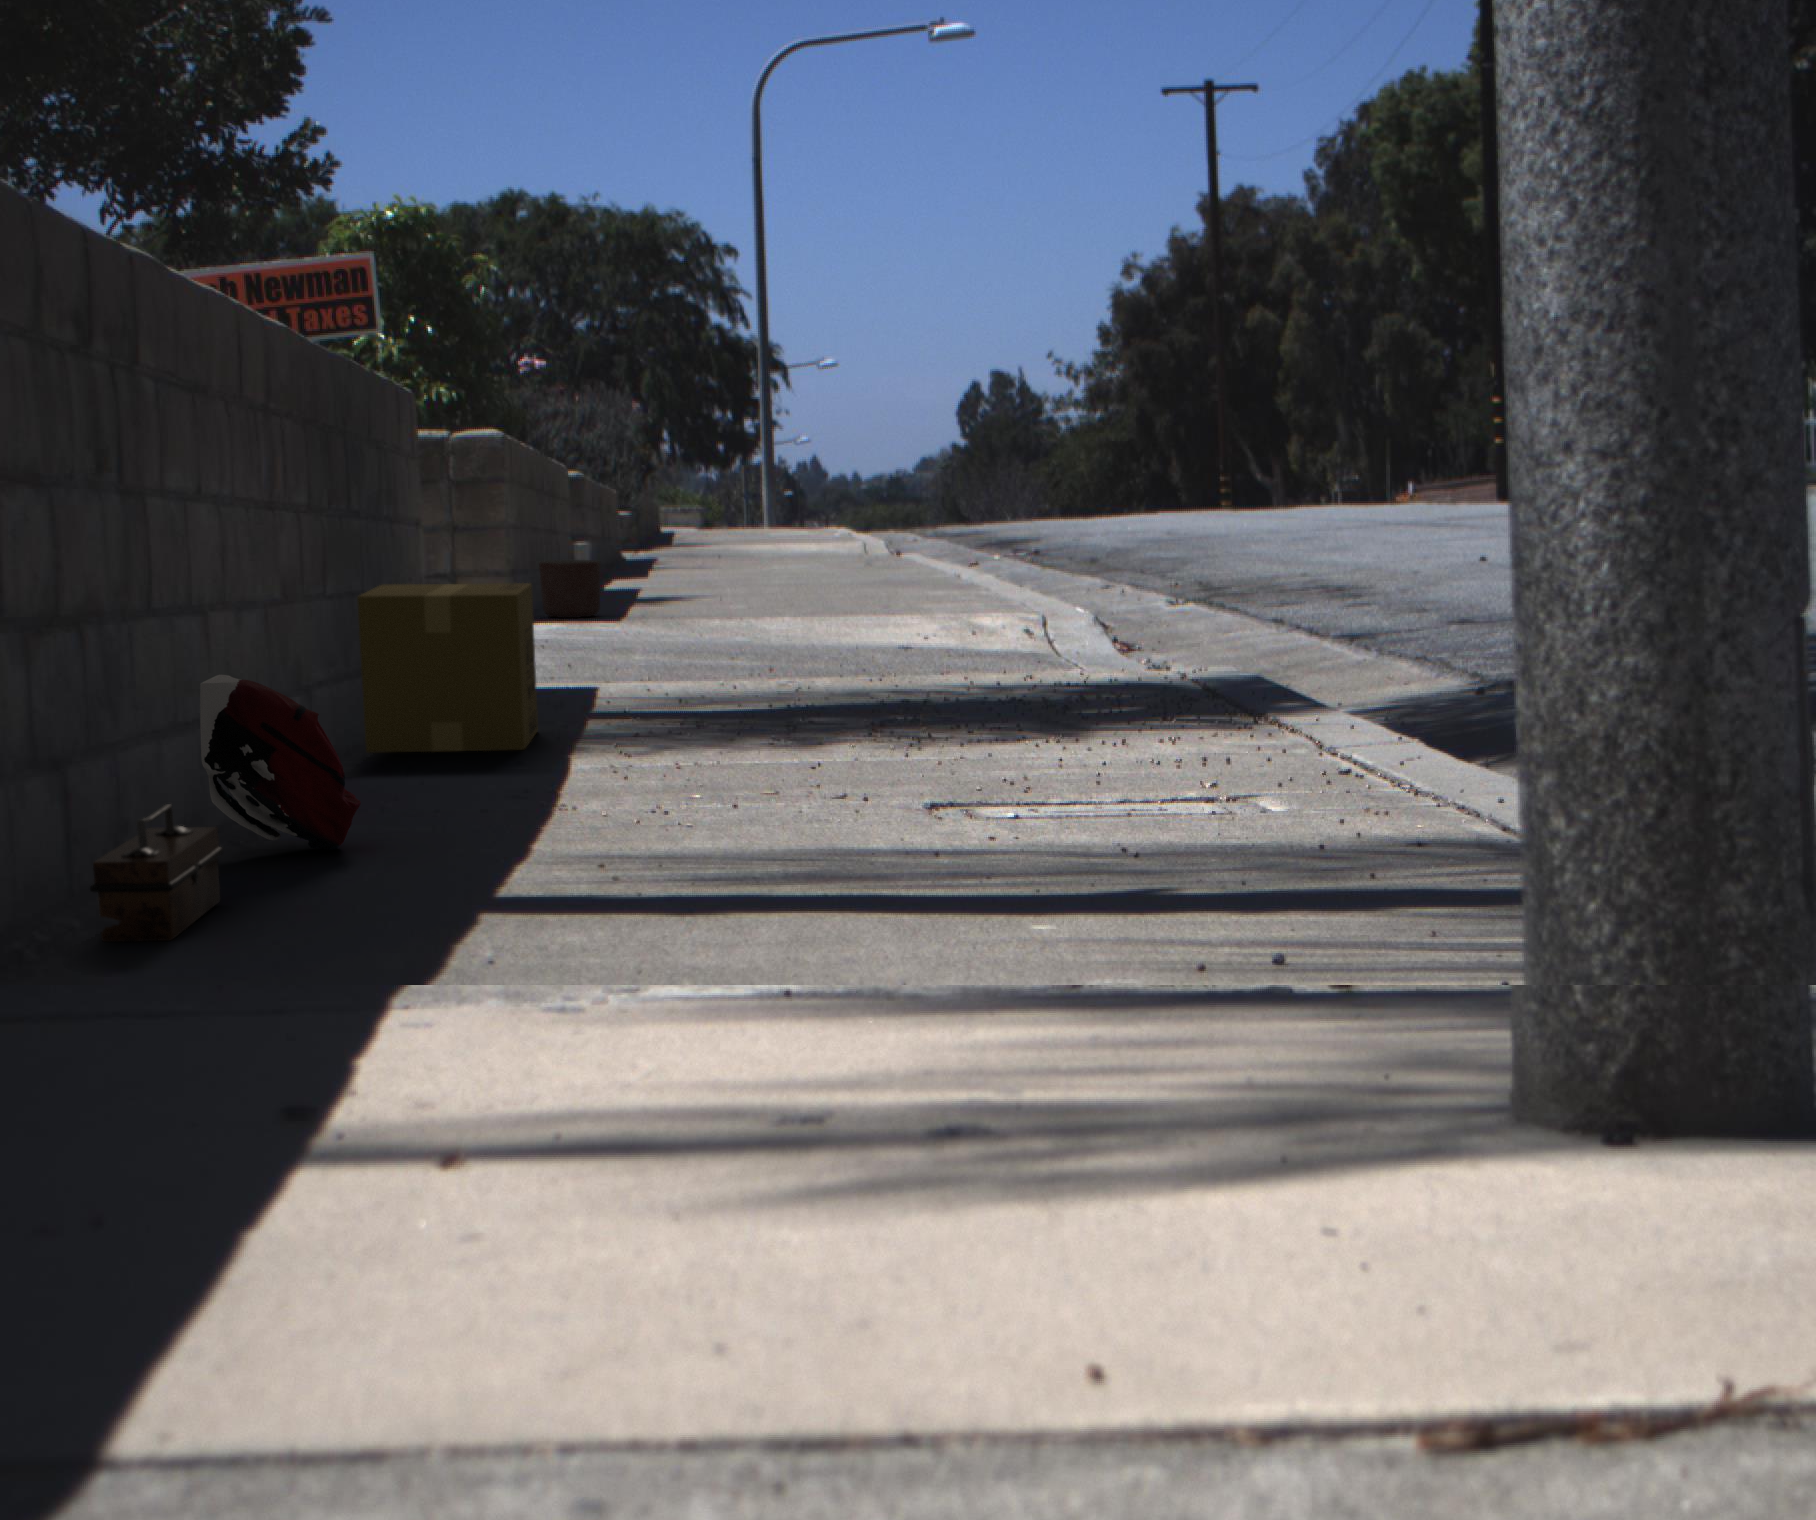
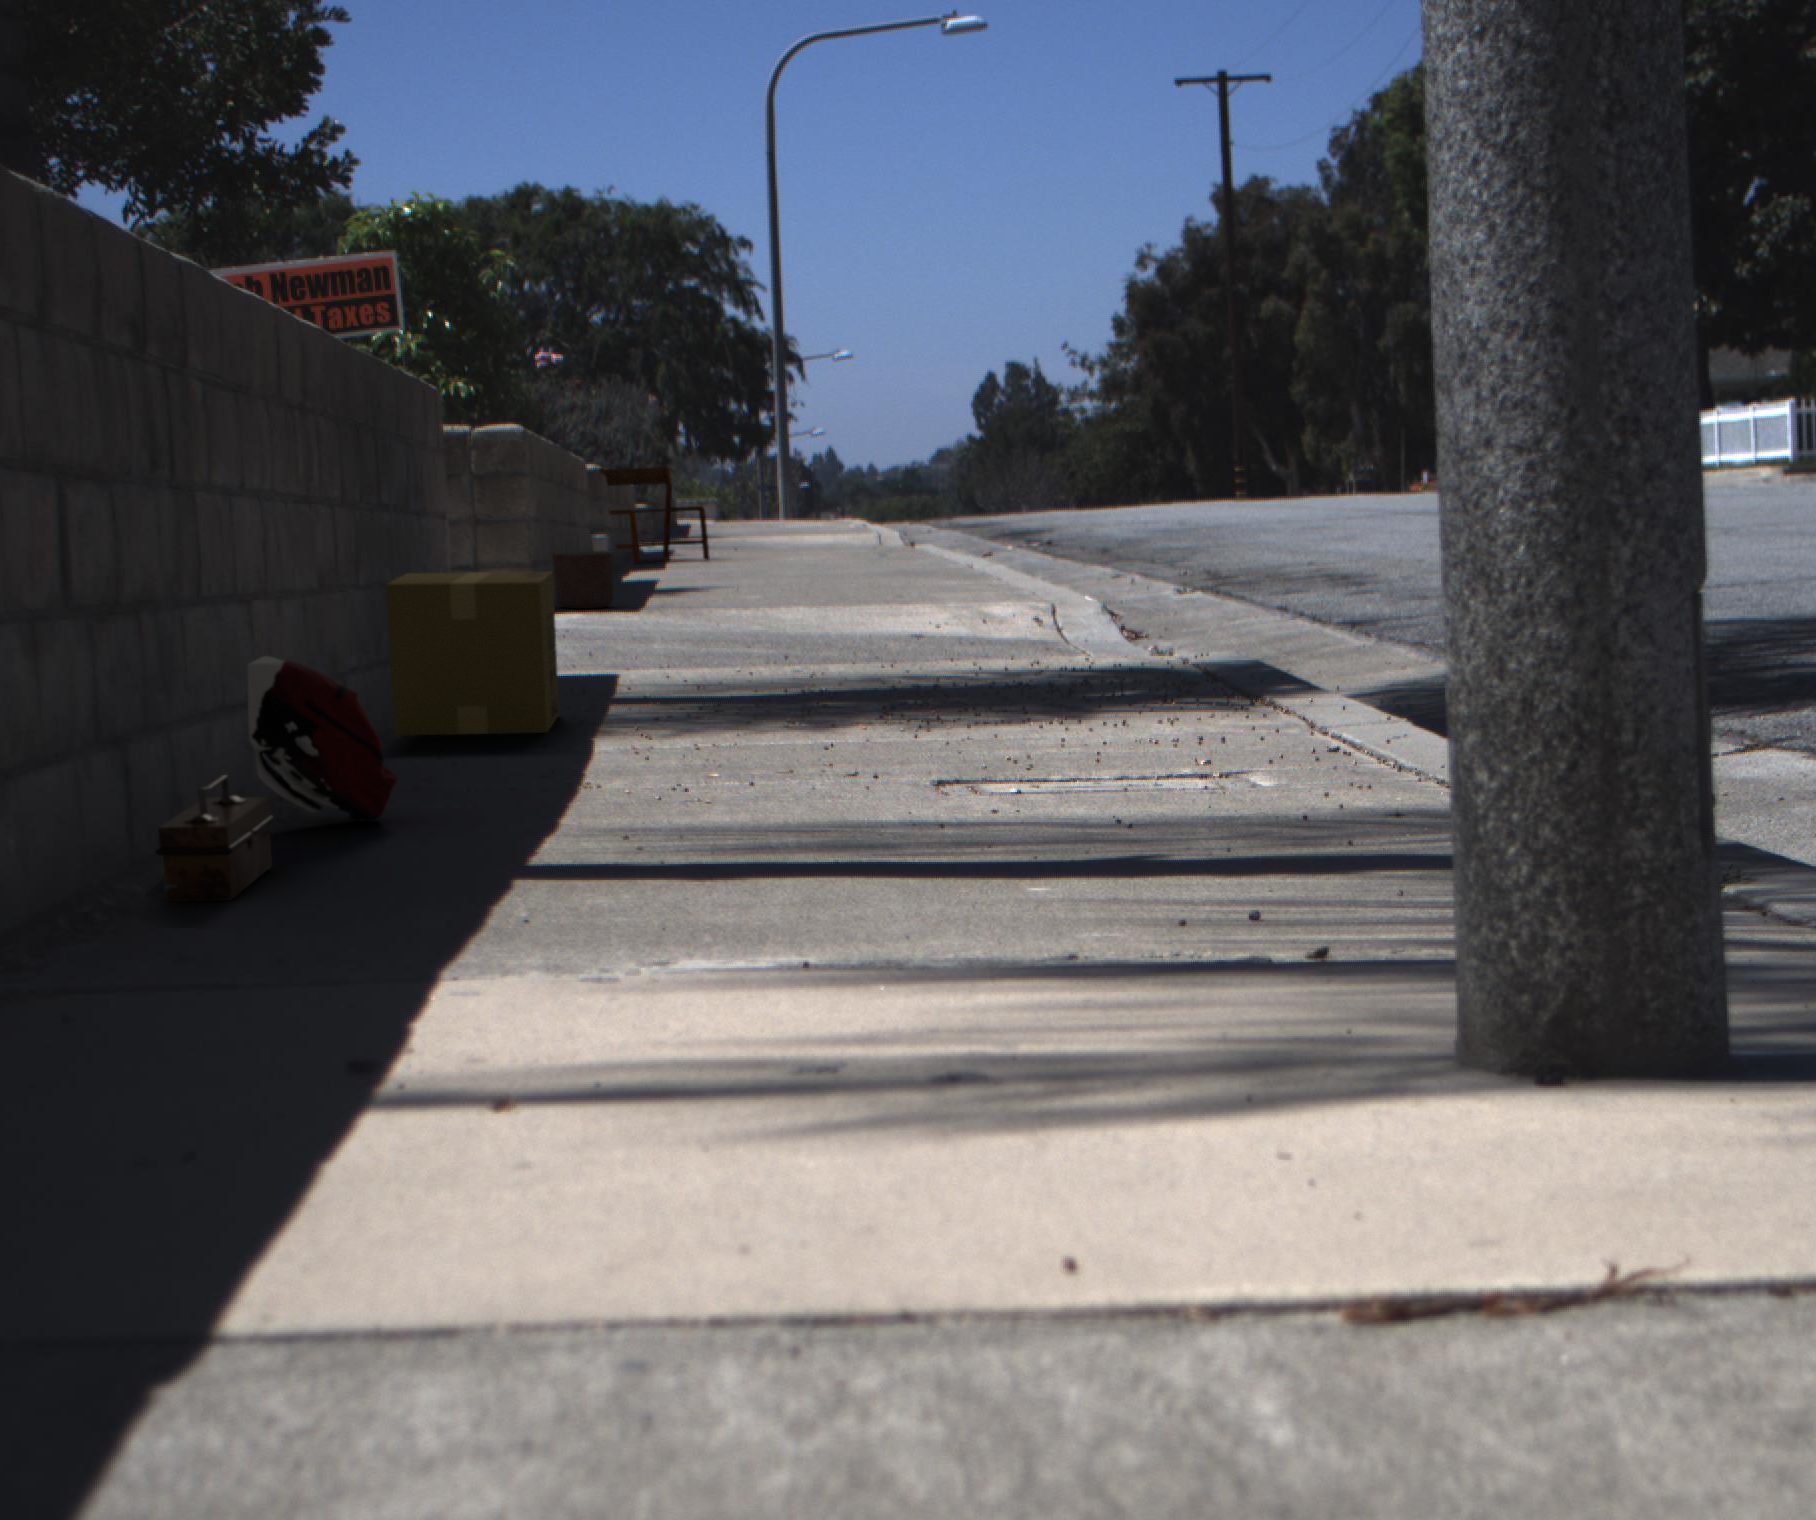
bench: none [588,475,698,573] -> present [599,466,710,564]

